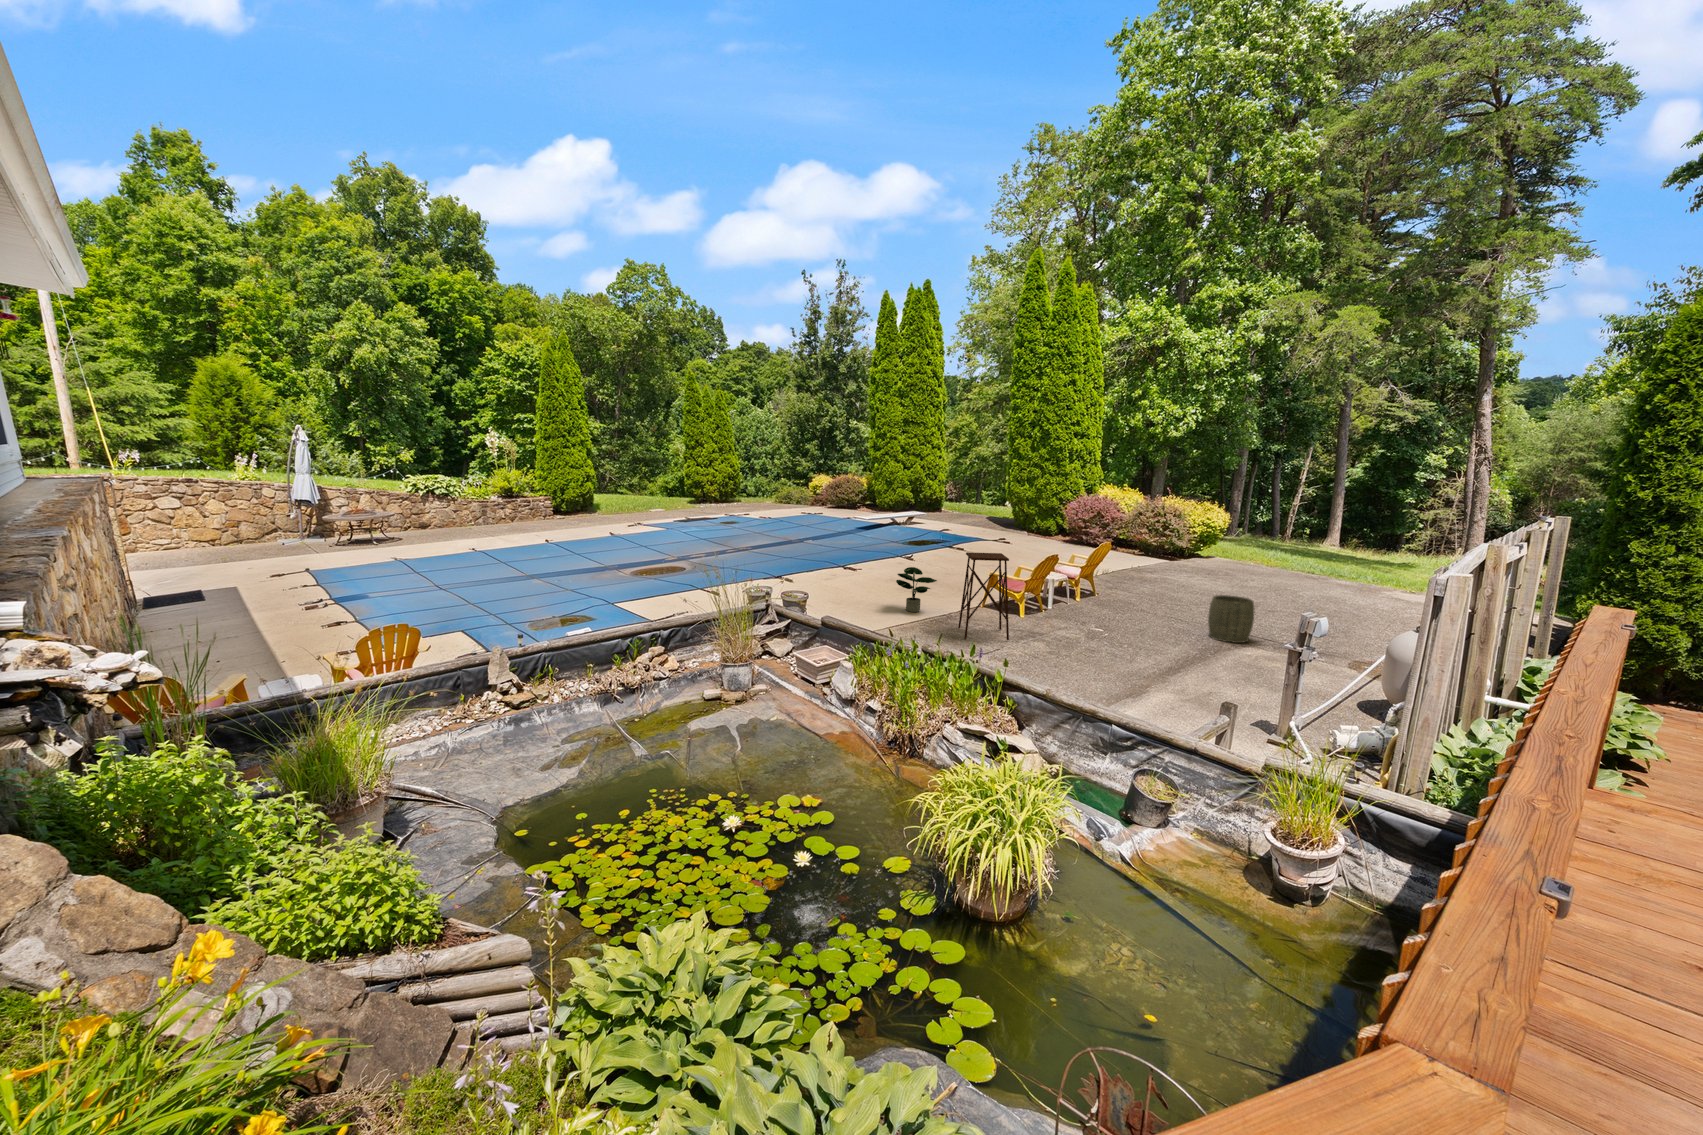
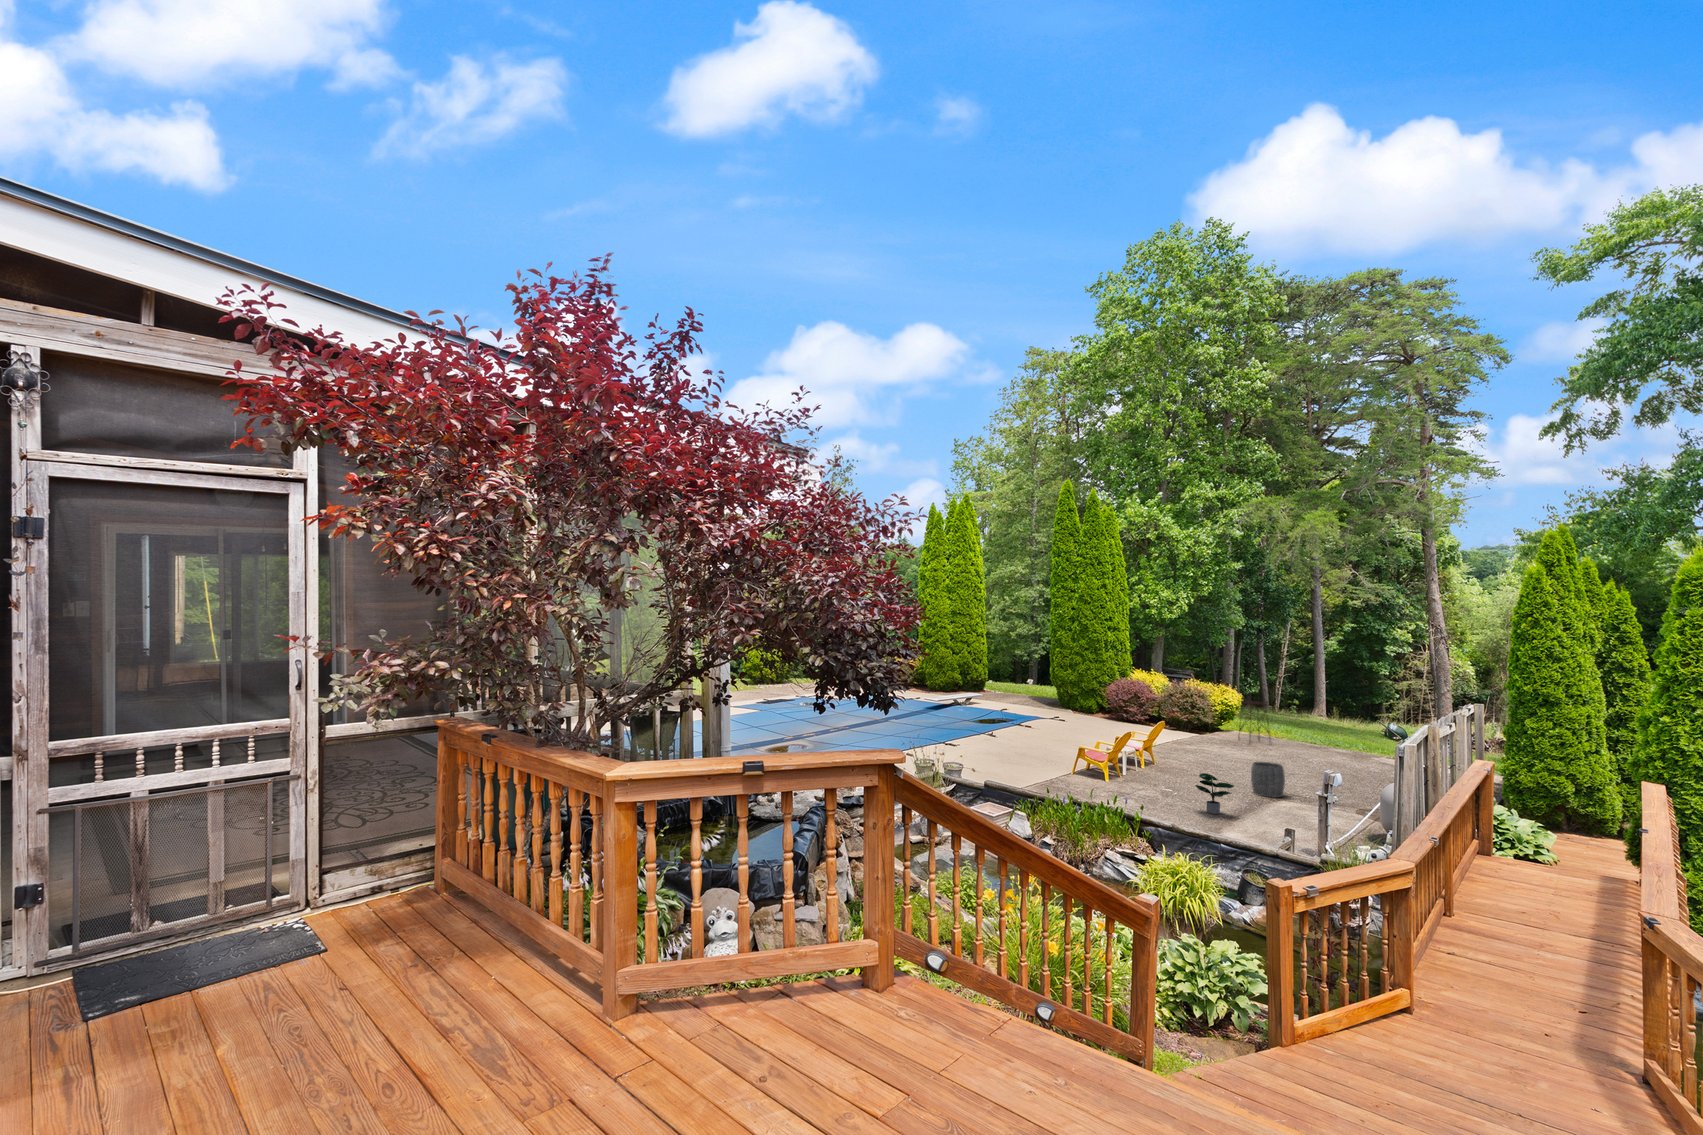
side table: present [958,552,1009,640] -> present [1238,701,1271,739]
potted plant: present [896,567,937,612] -> present [1195,773,1234,814]

